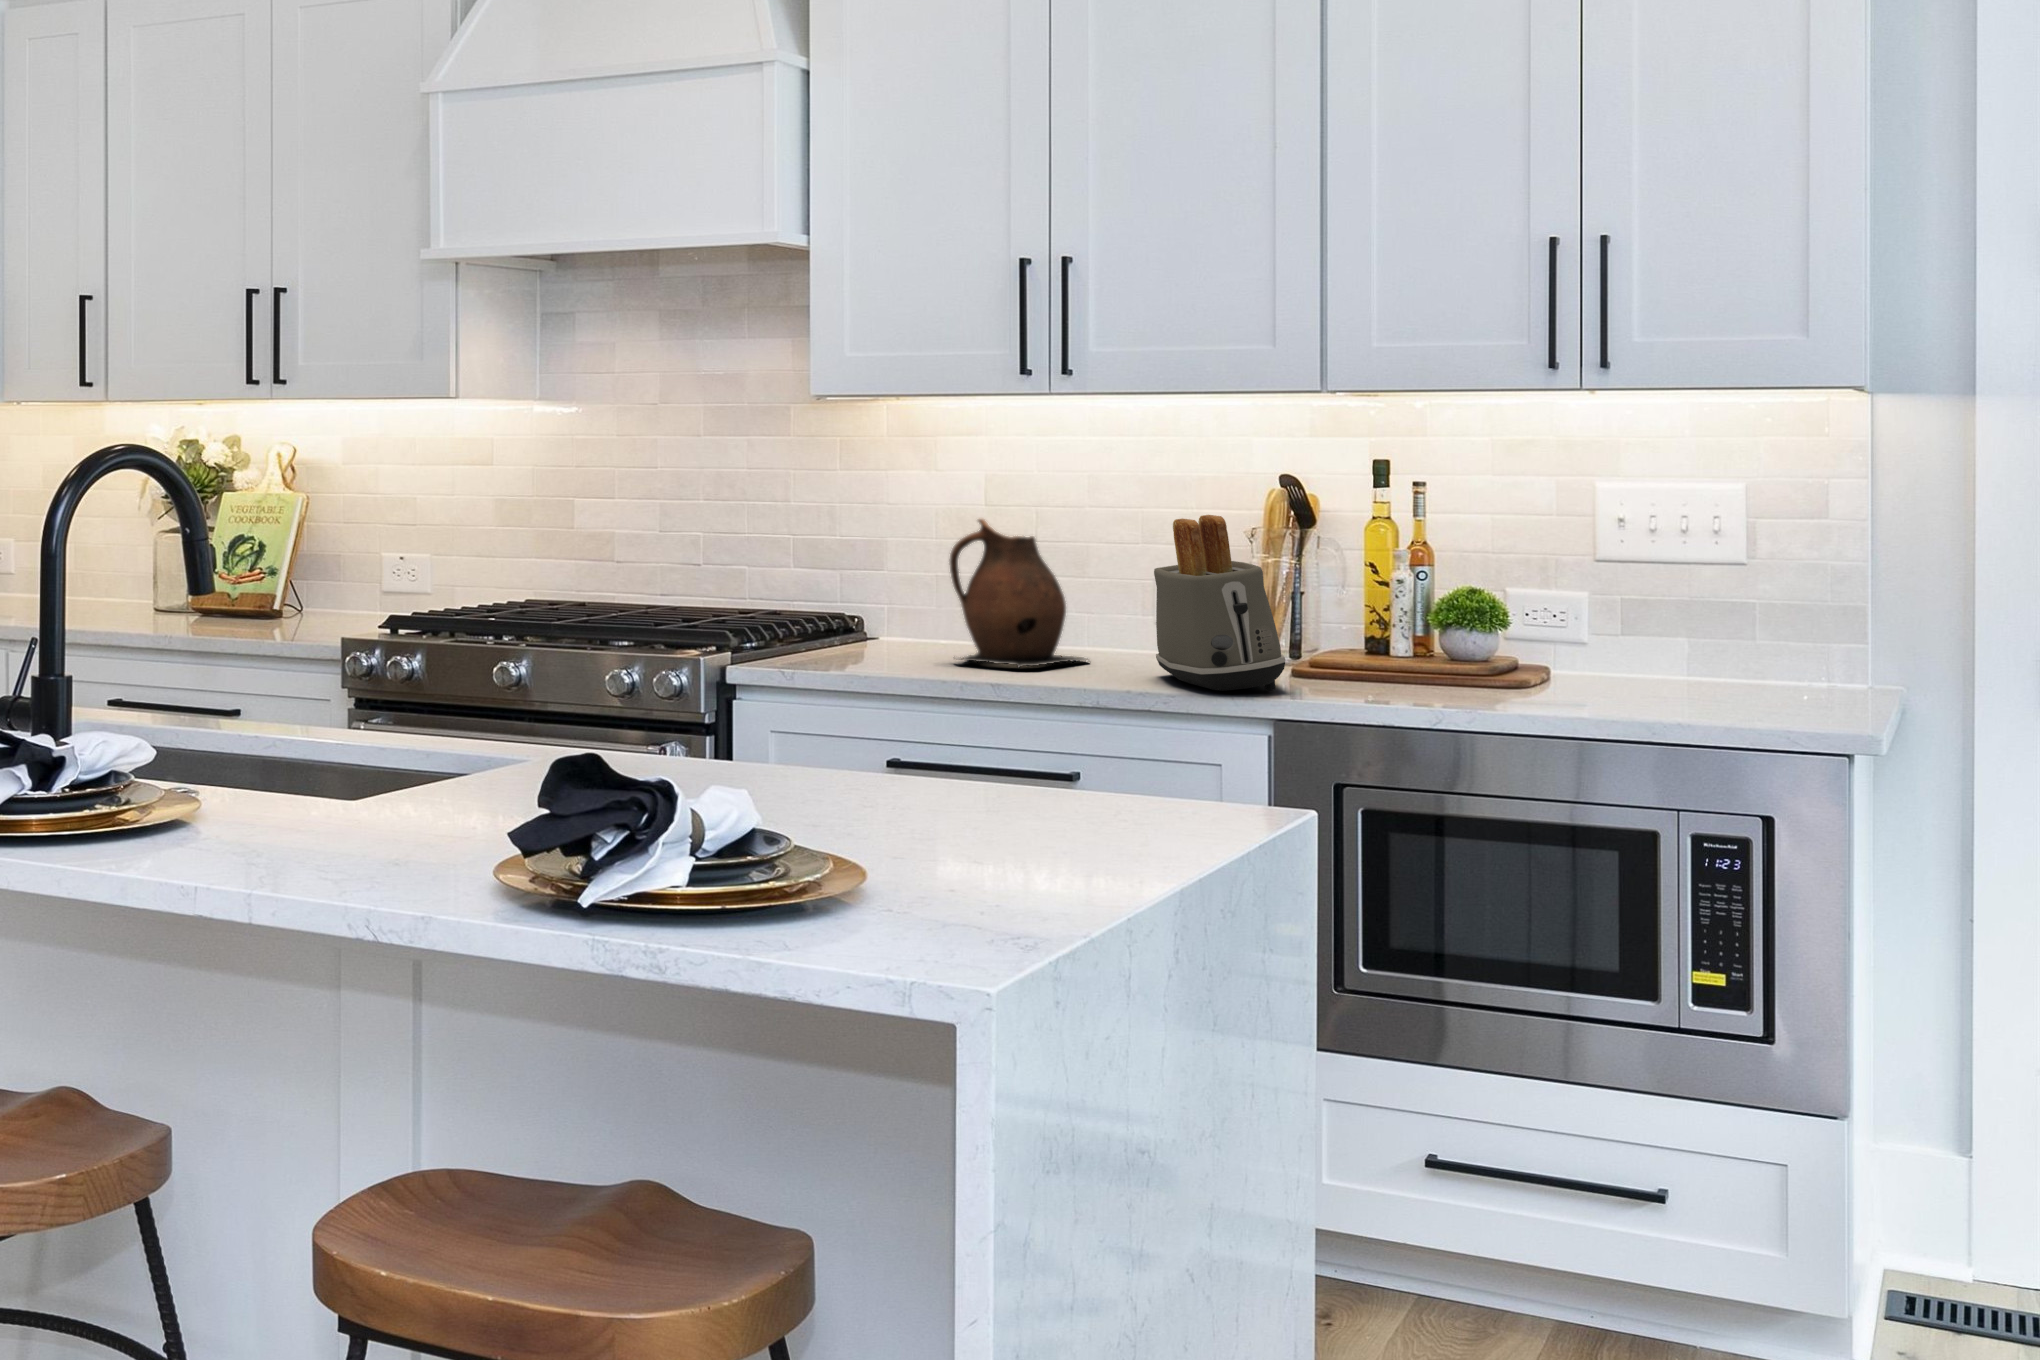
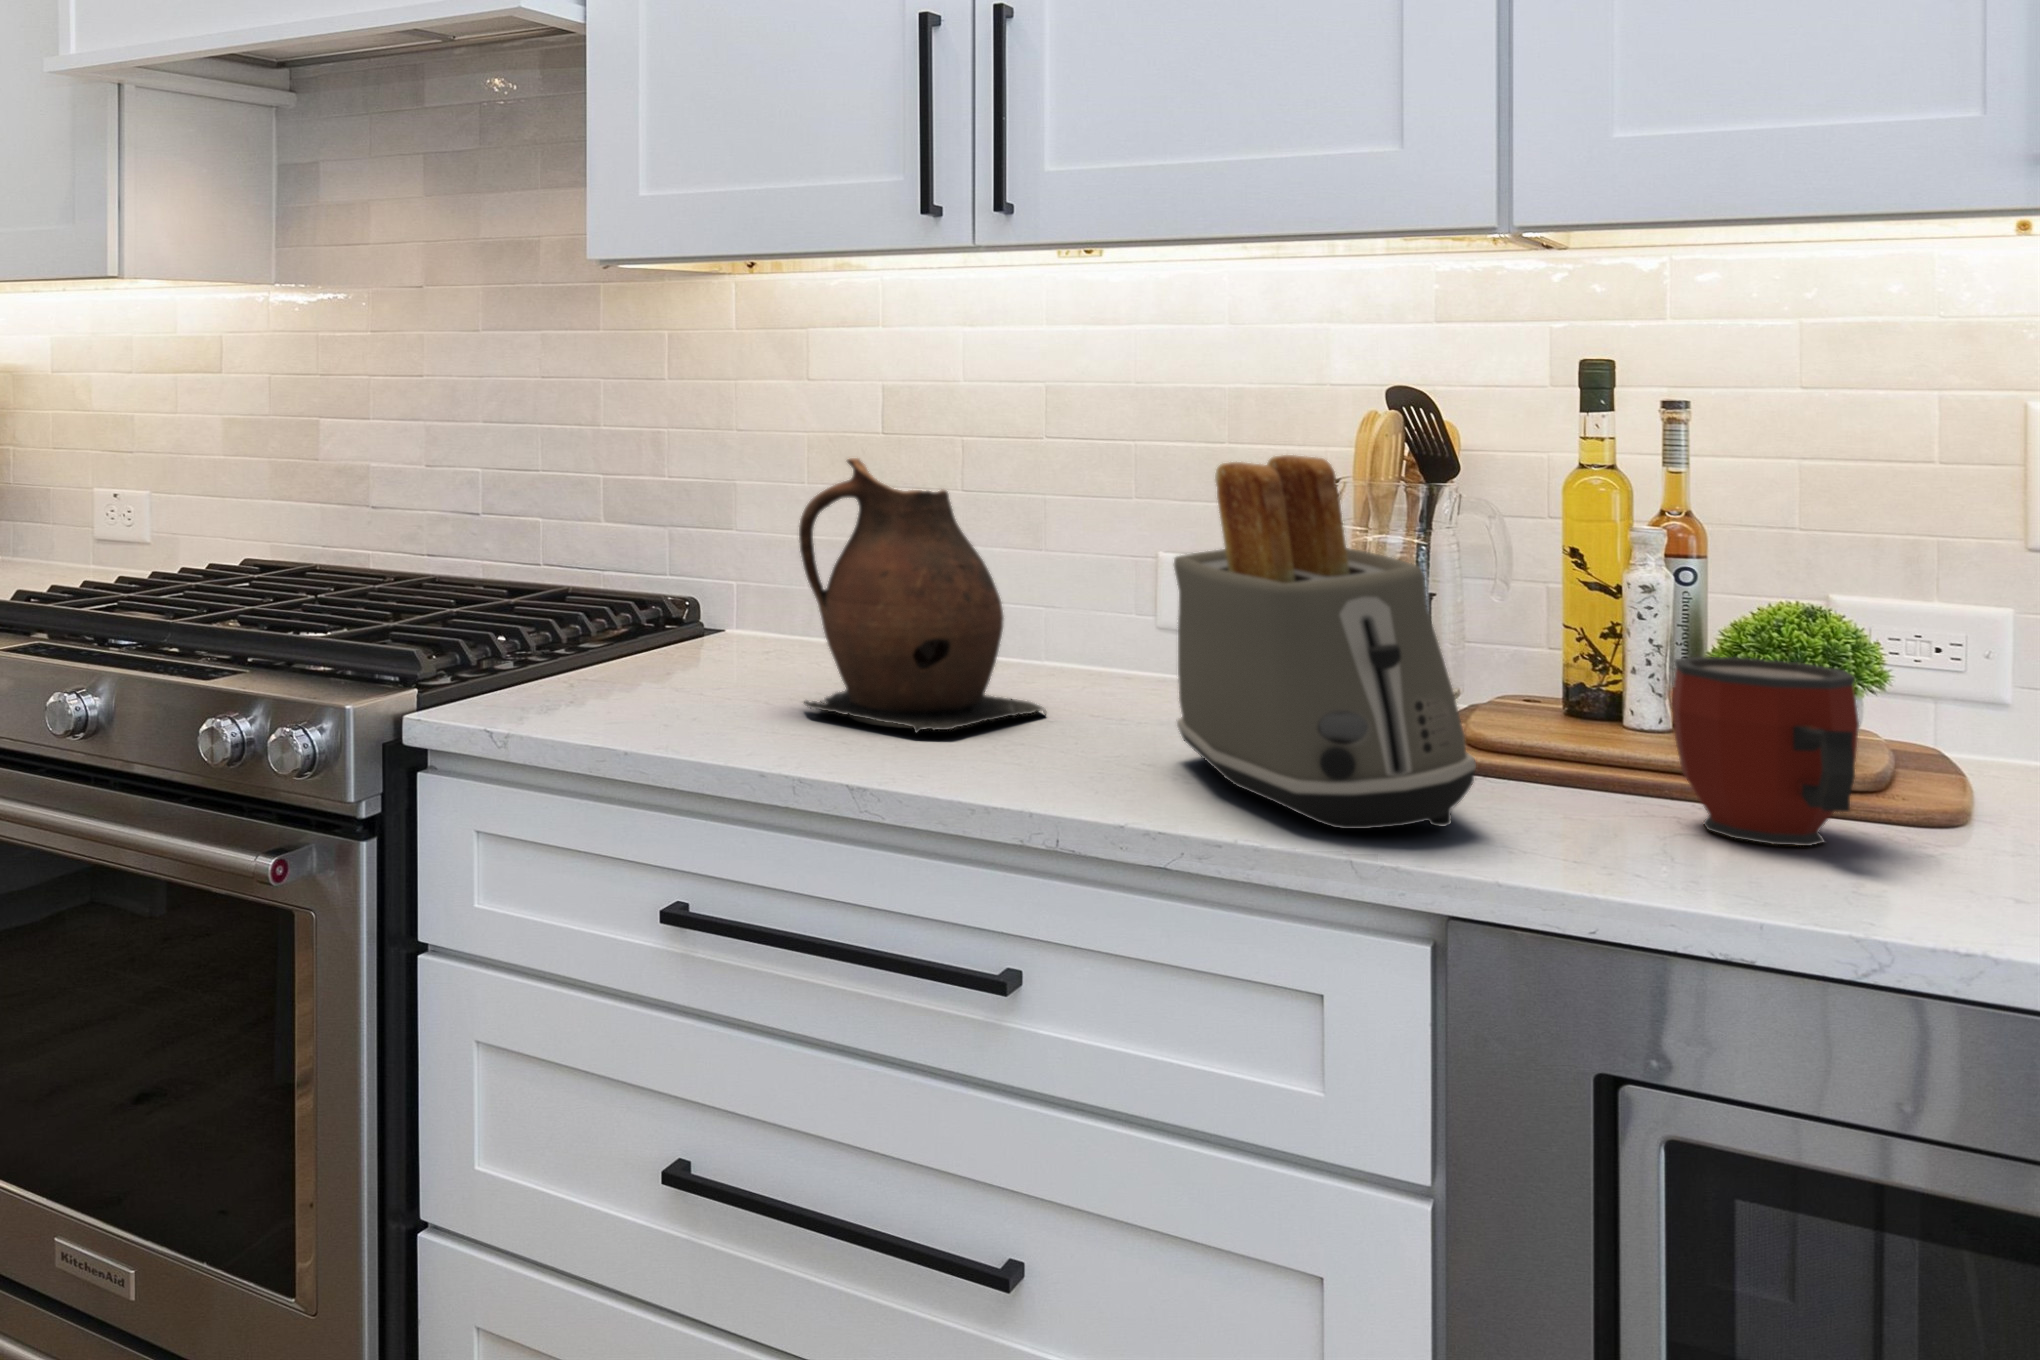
mug: none [1381,611,1456,693] -> present [1672,657,1859,846]

